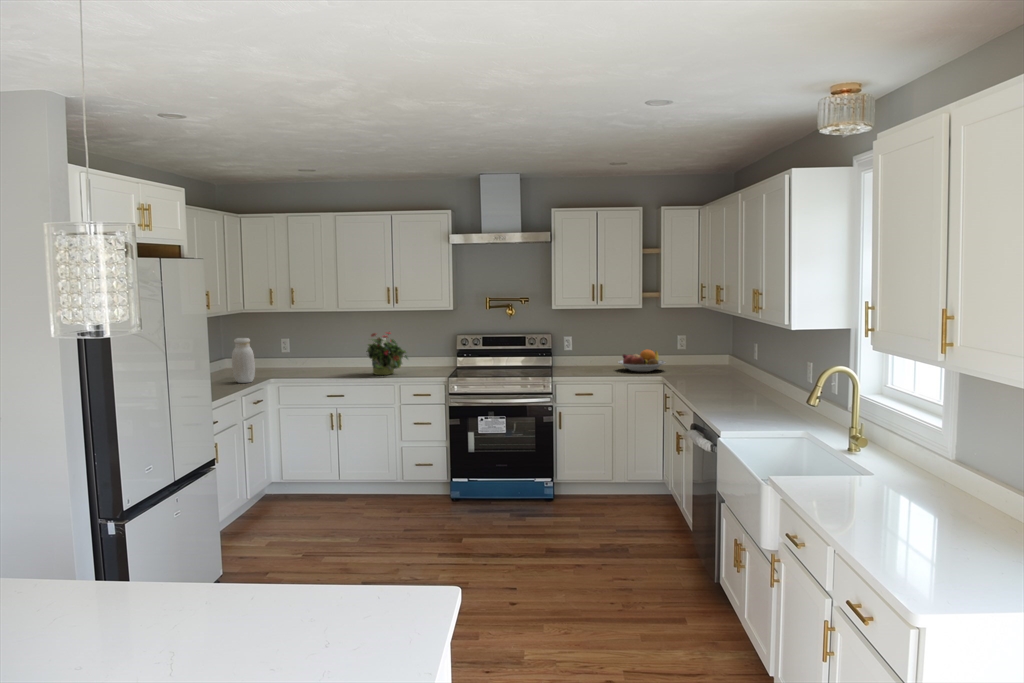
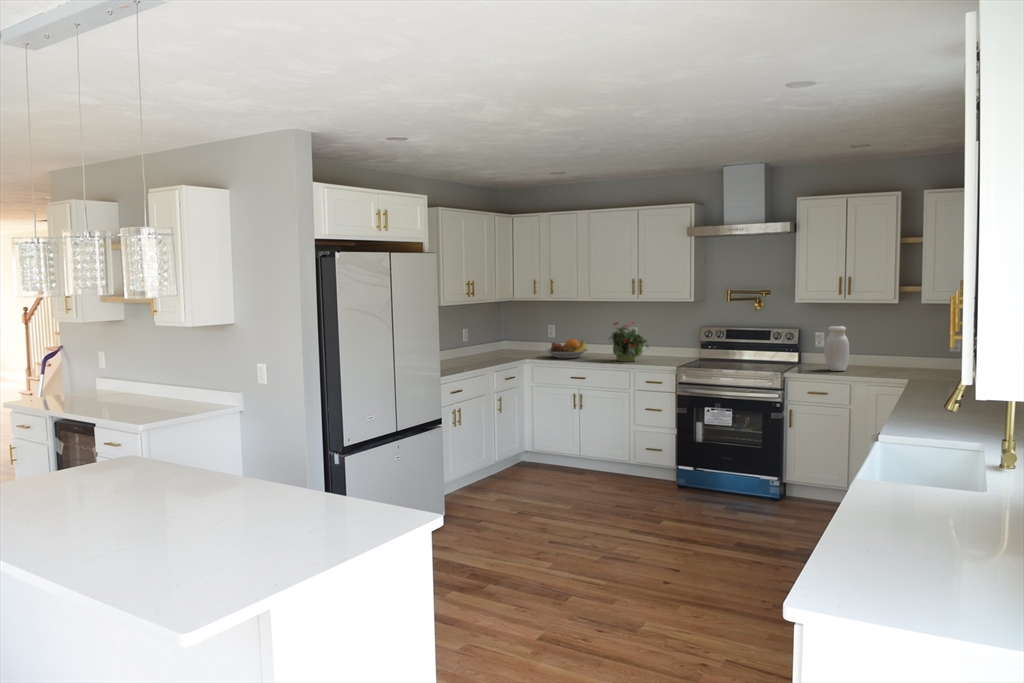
jar: present [232,338,255,383] -> present [825,326,849,371]
fruit bowl: present [618,350,666,372] -> present [545,339,588,359]

